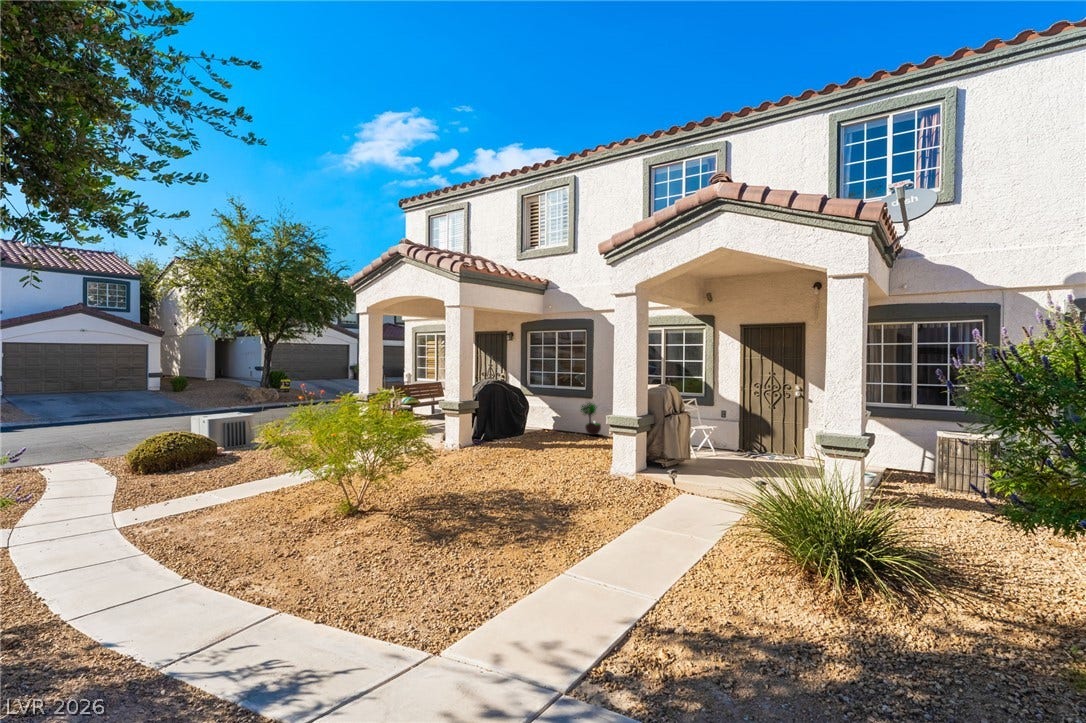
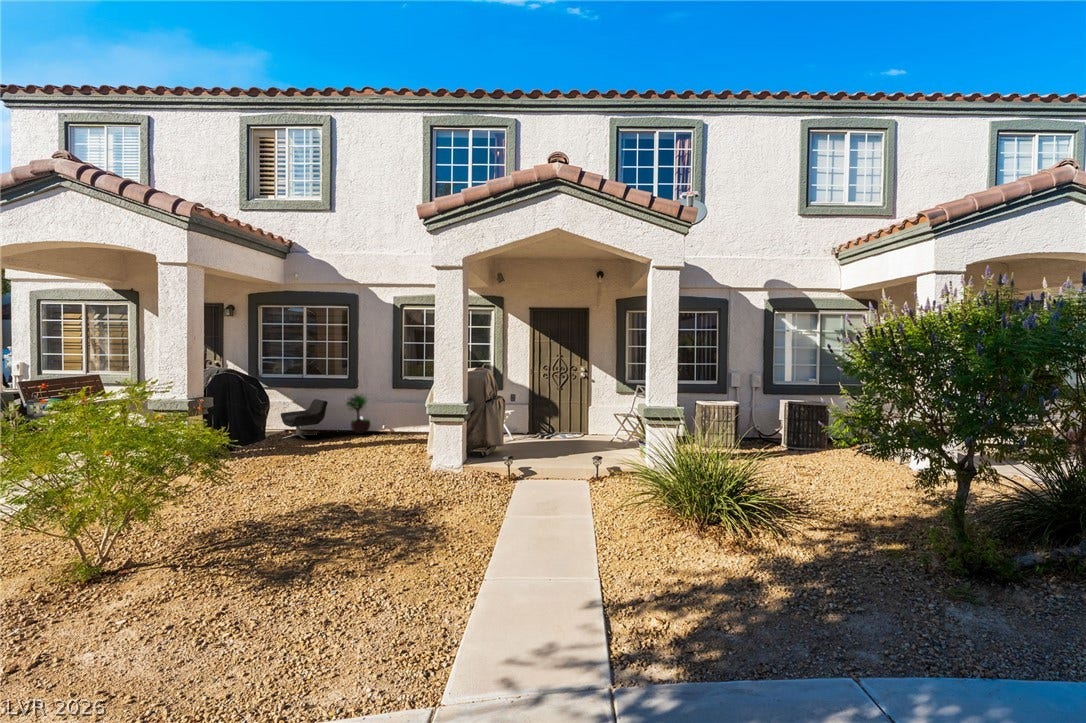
lounge chair: none [534,404,569,435] -> present [281,399,328,438]

